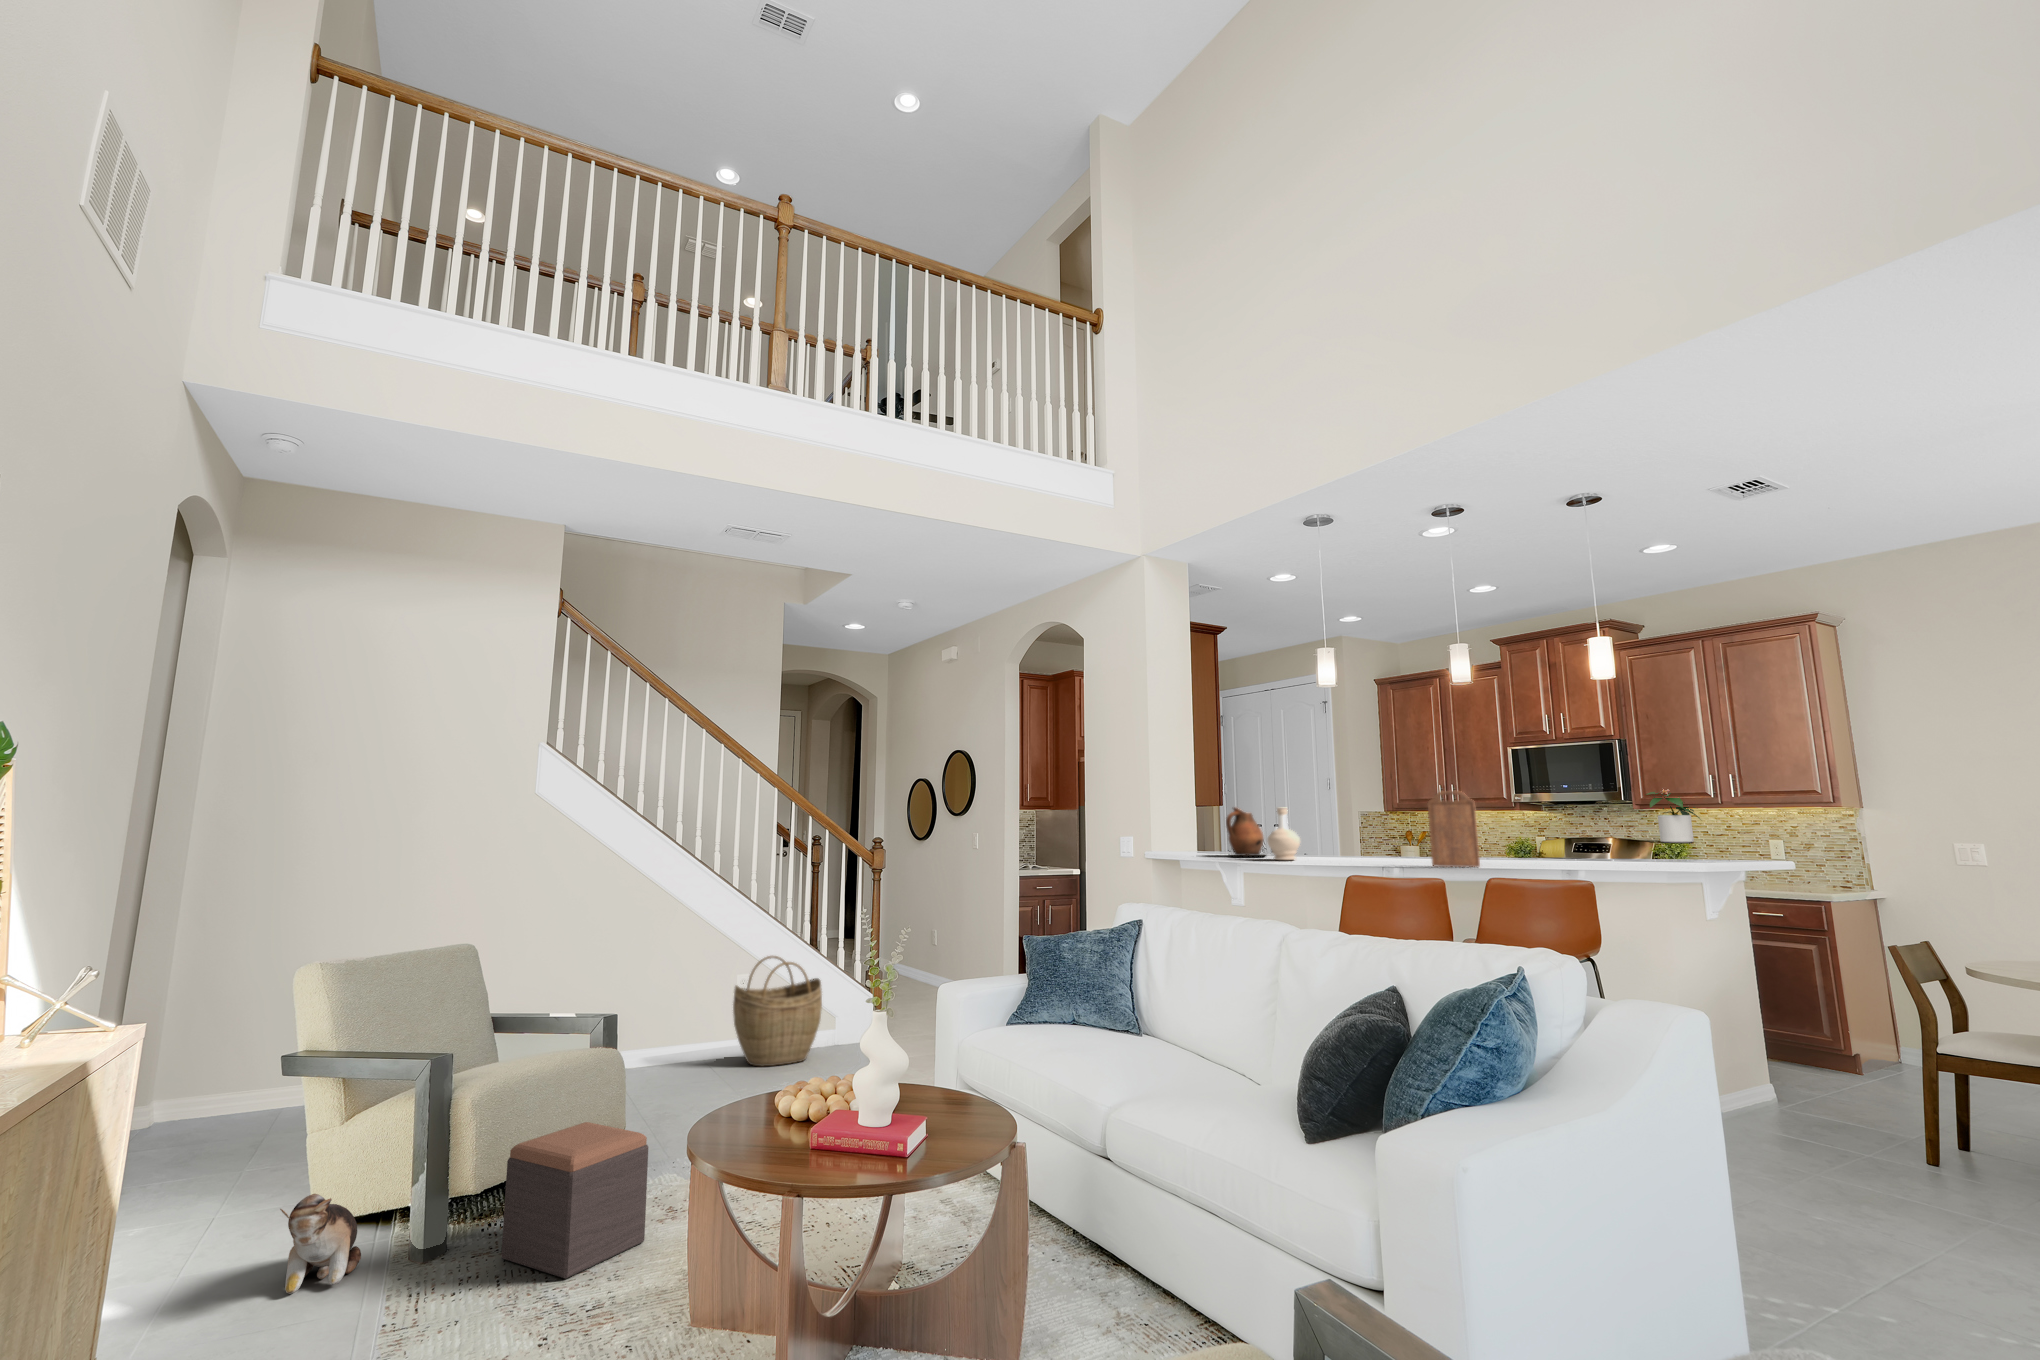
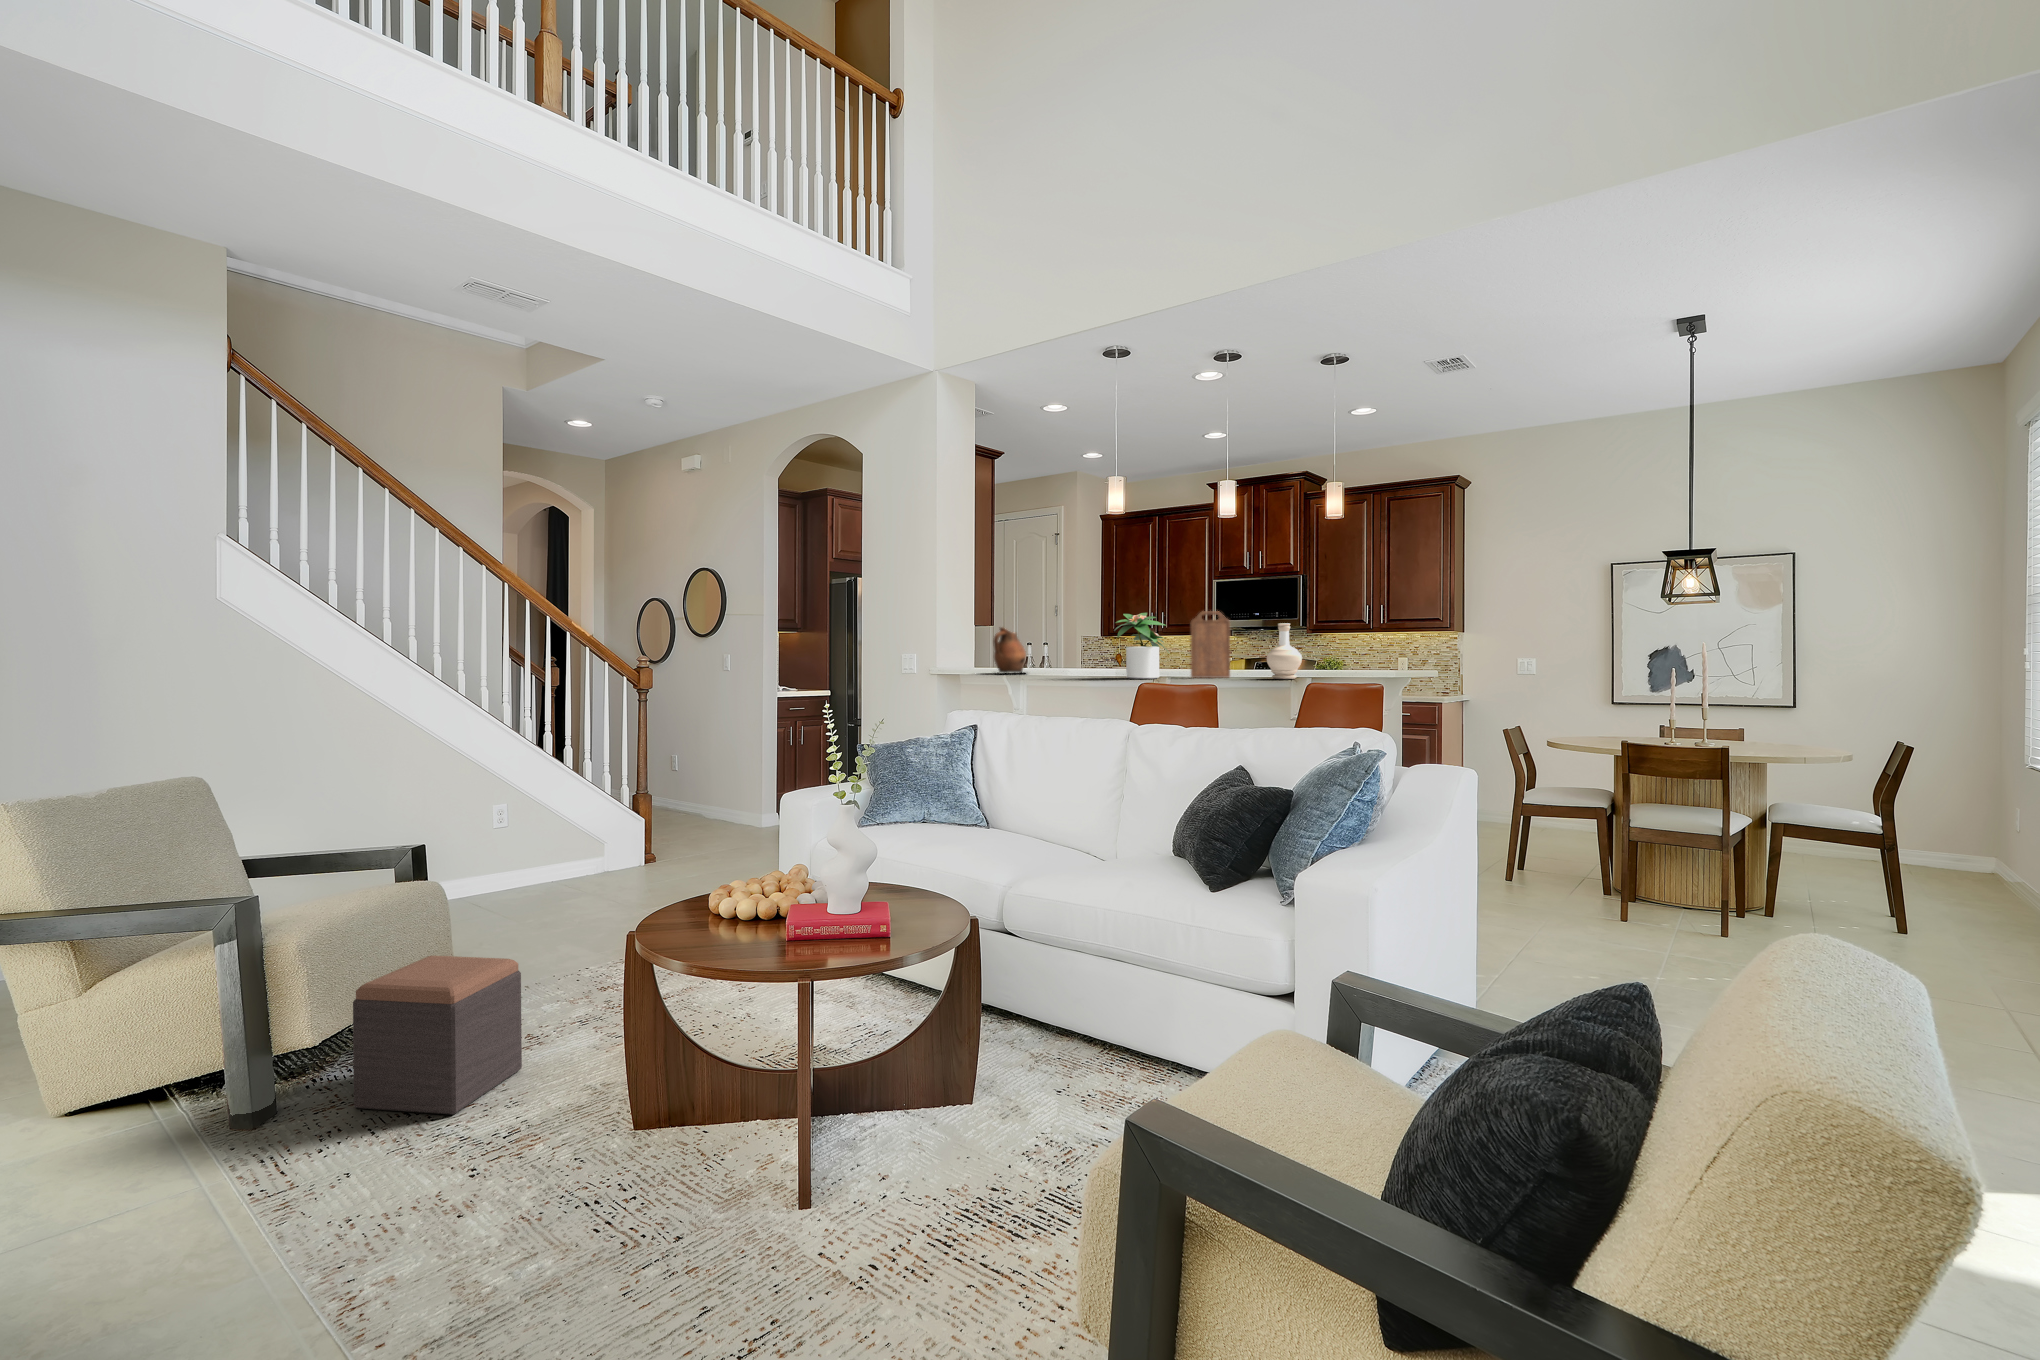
potted plant: present [1647,788,1700,843] -> present [1115,613,1167,679]
bottle: present [1267,807,1300,860] -> present [1267,623,1302,679]
woven basket: present [733,956,822,1067] -> none [488,782,593,899]
plush toy: present [280,1194,361,1294] -> none [66,1065,161,1184]

